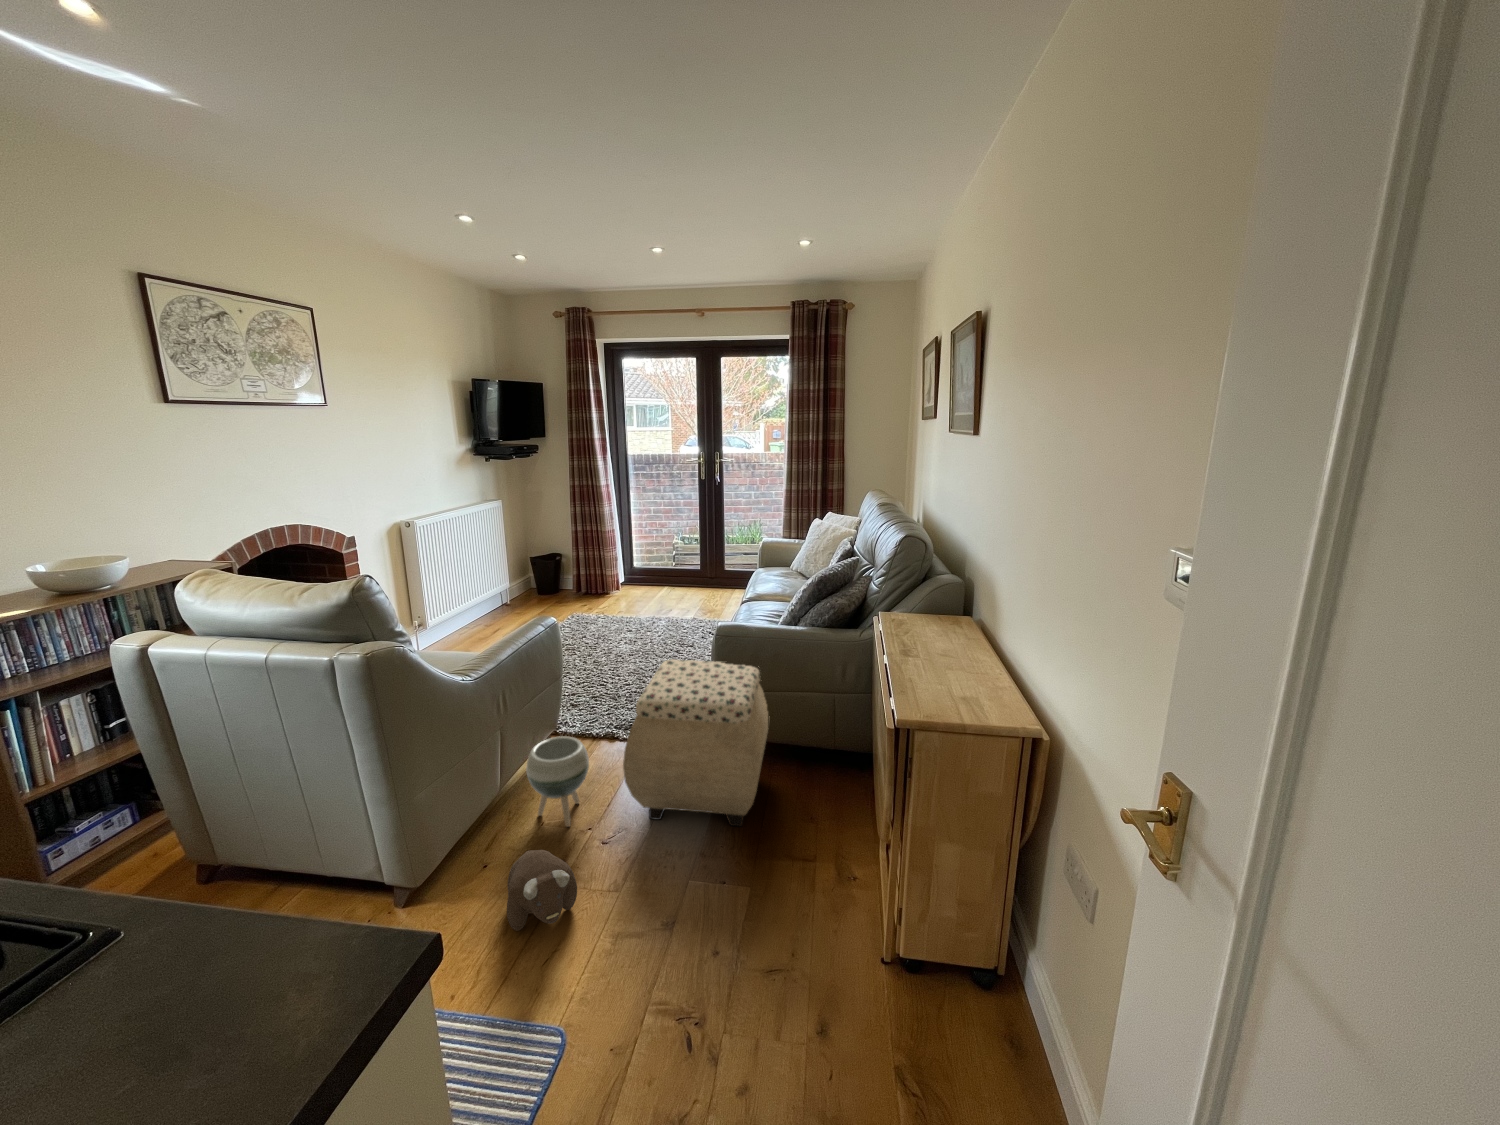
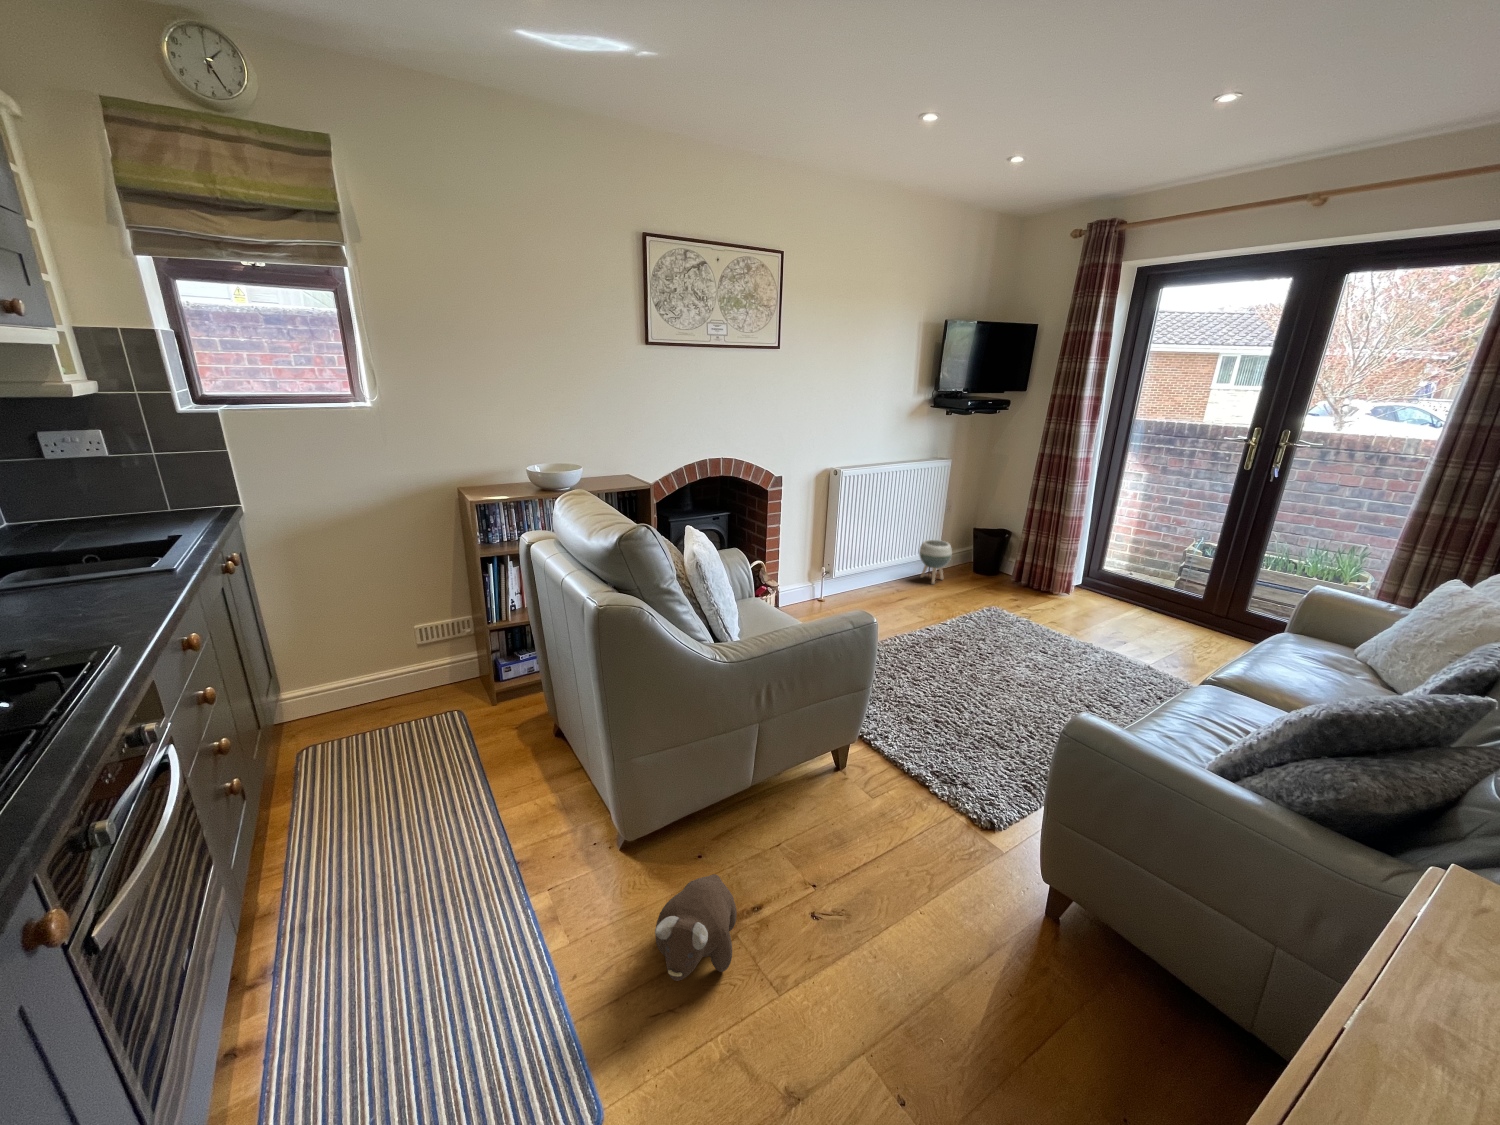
ottoman: present [623,659,768,826] -> none [854,726,1133,1028]
planter: present [526,736,589,827] -> present [919,540,952,584]

